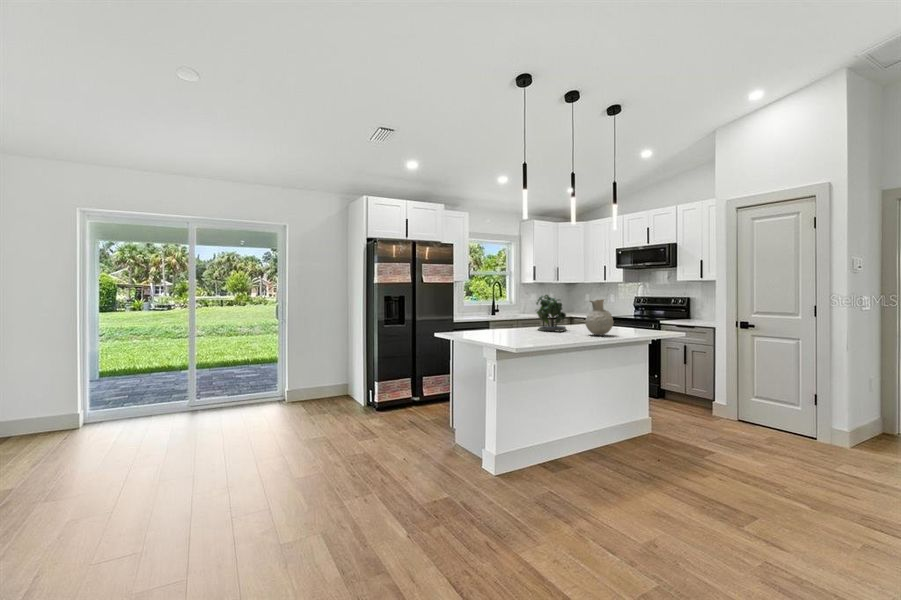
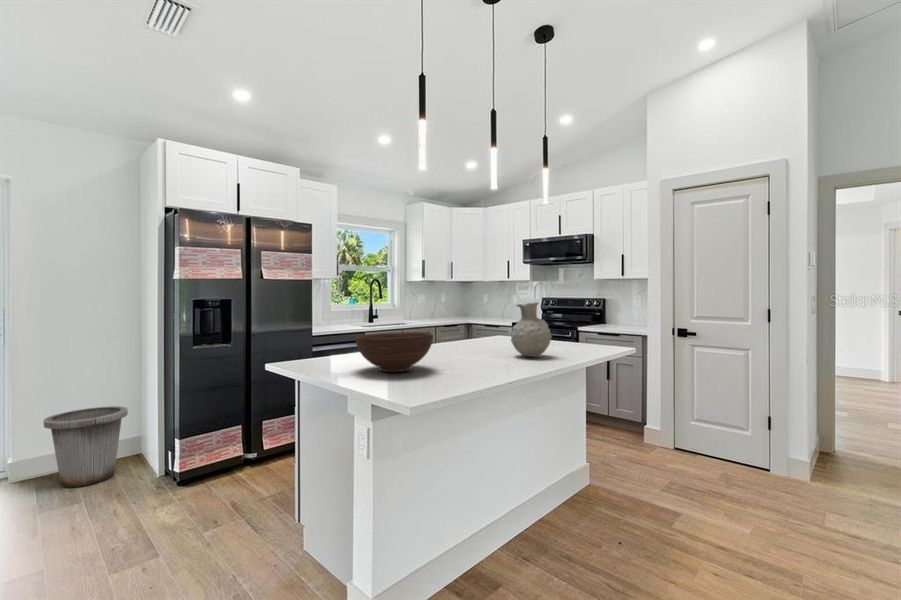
potted plant: present [536,295,566,331] -> none [434,292,480,351]
fruit bowl: none [485,317,531,339] -> present [355,332,433,372]
trash can: none [305,362,345,406] -> present [43,406,128,487]

